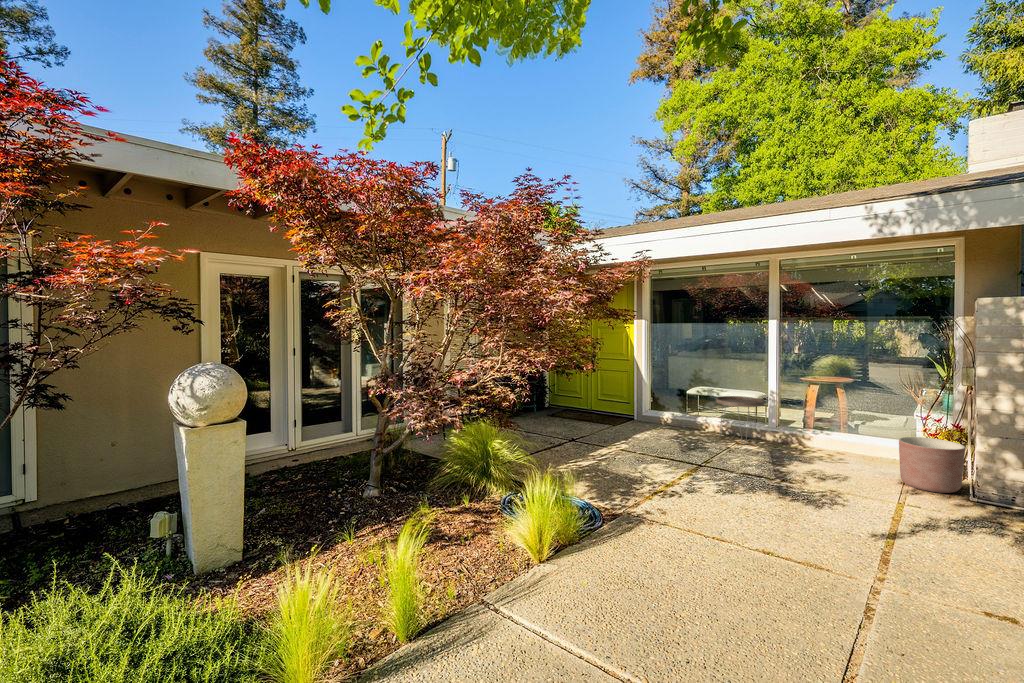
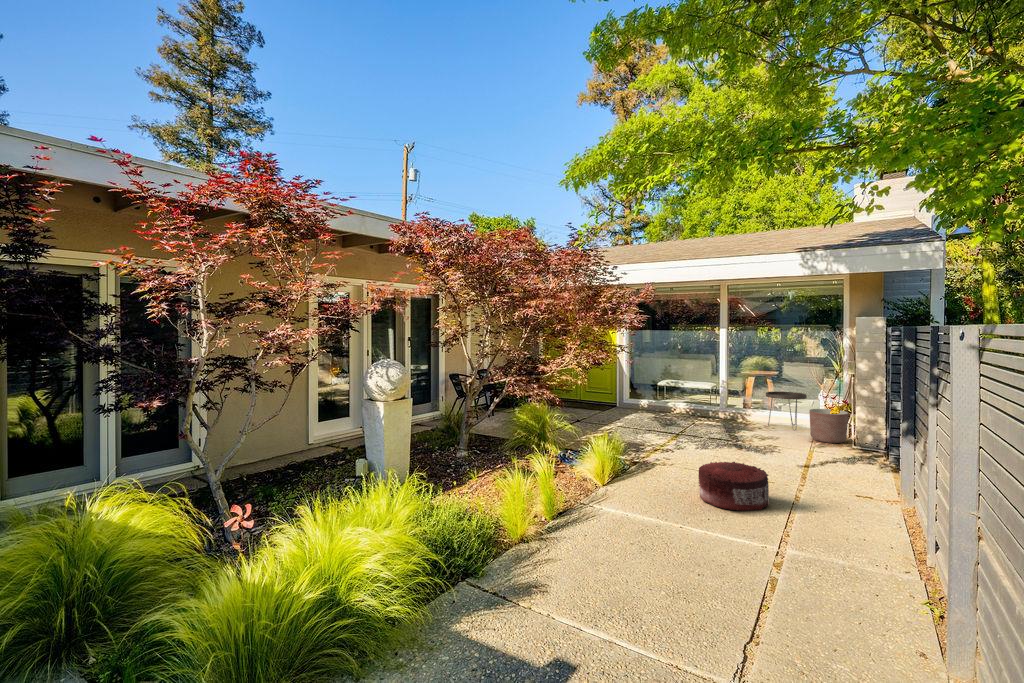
side table: present [716,396,764,442] -> present [766,391,807,430]
pouf: none [671,540,799,656] -> present [699,462,769,511]

